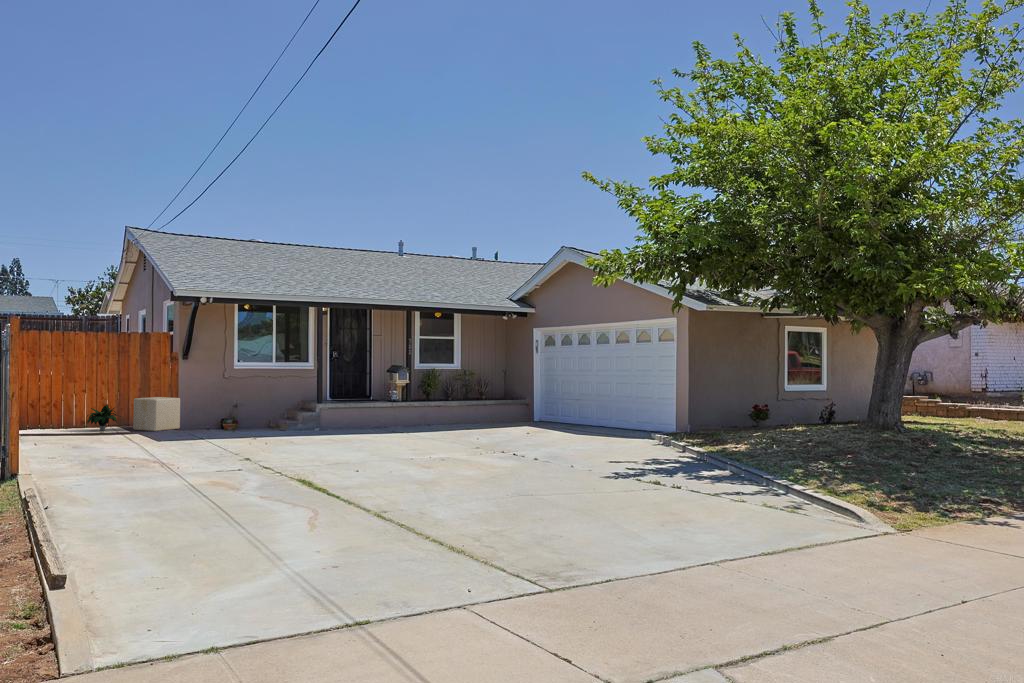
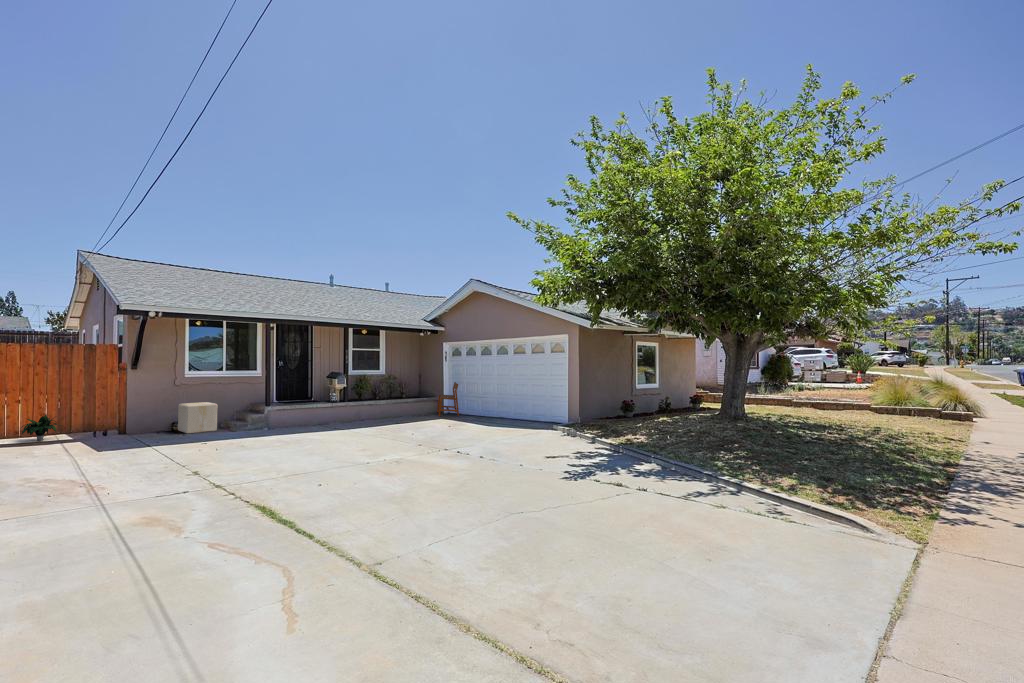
bench: none [523,380,550,423] -> present [437,382,459,416]
cardboard box: present [133,397,180,431] -> present [178,402,218,434]

